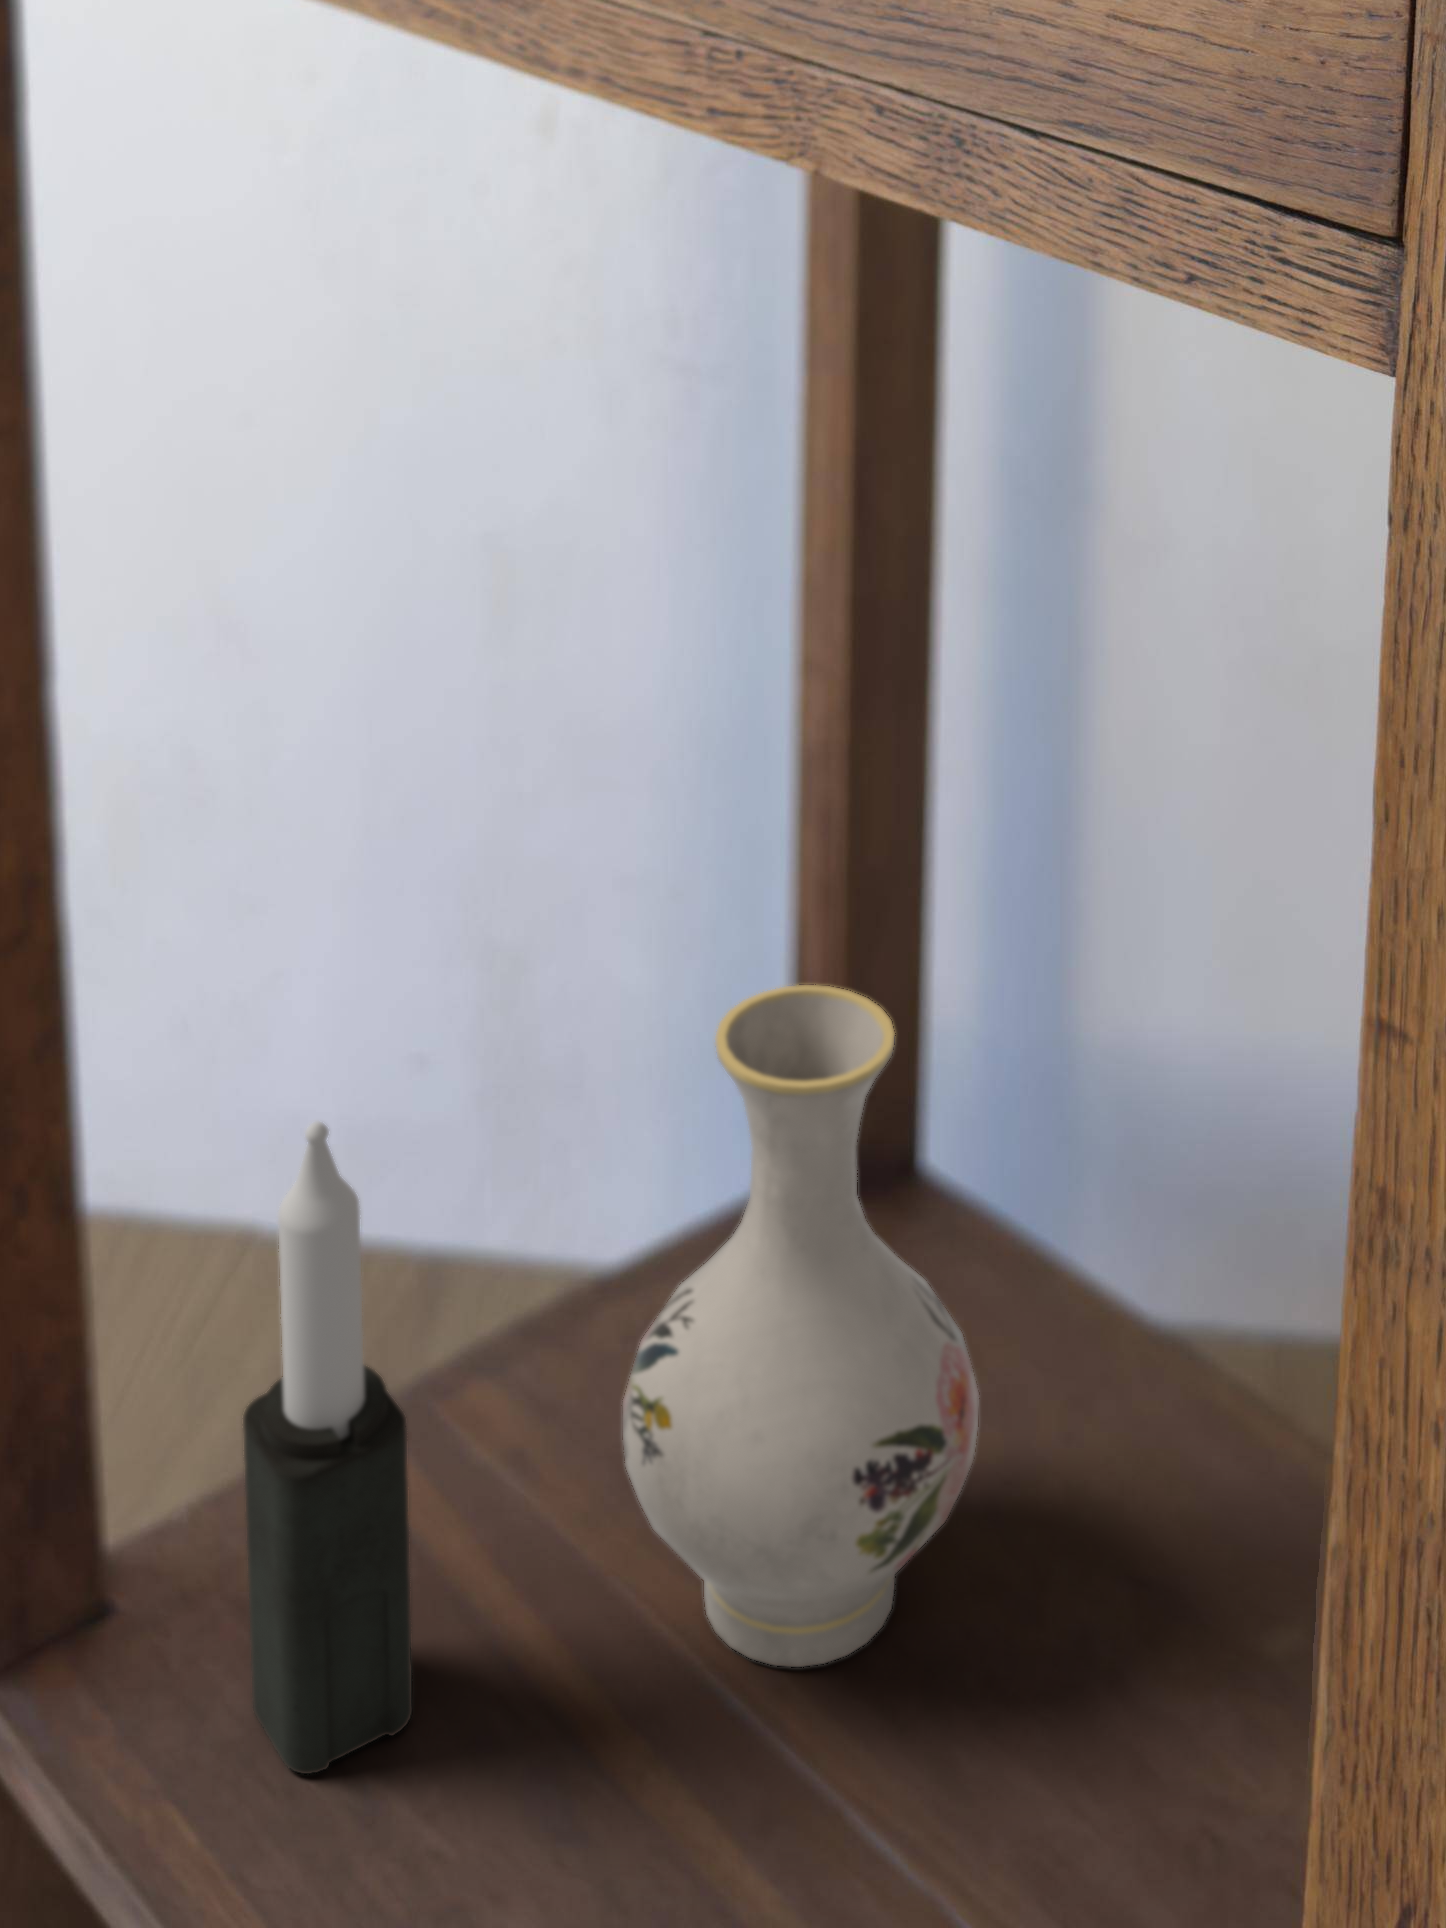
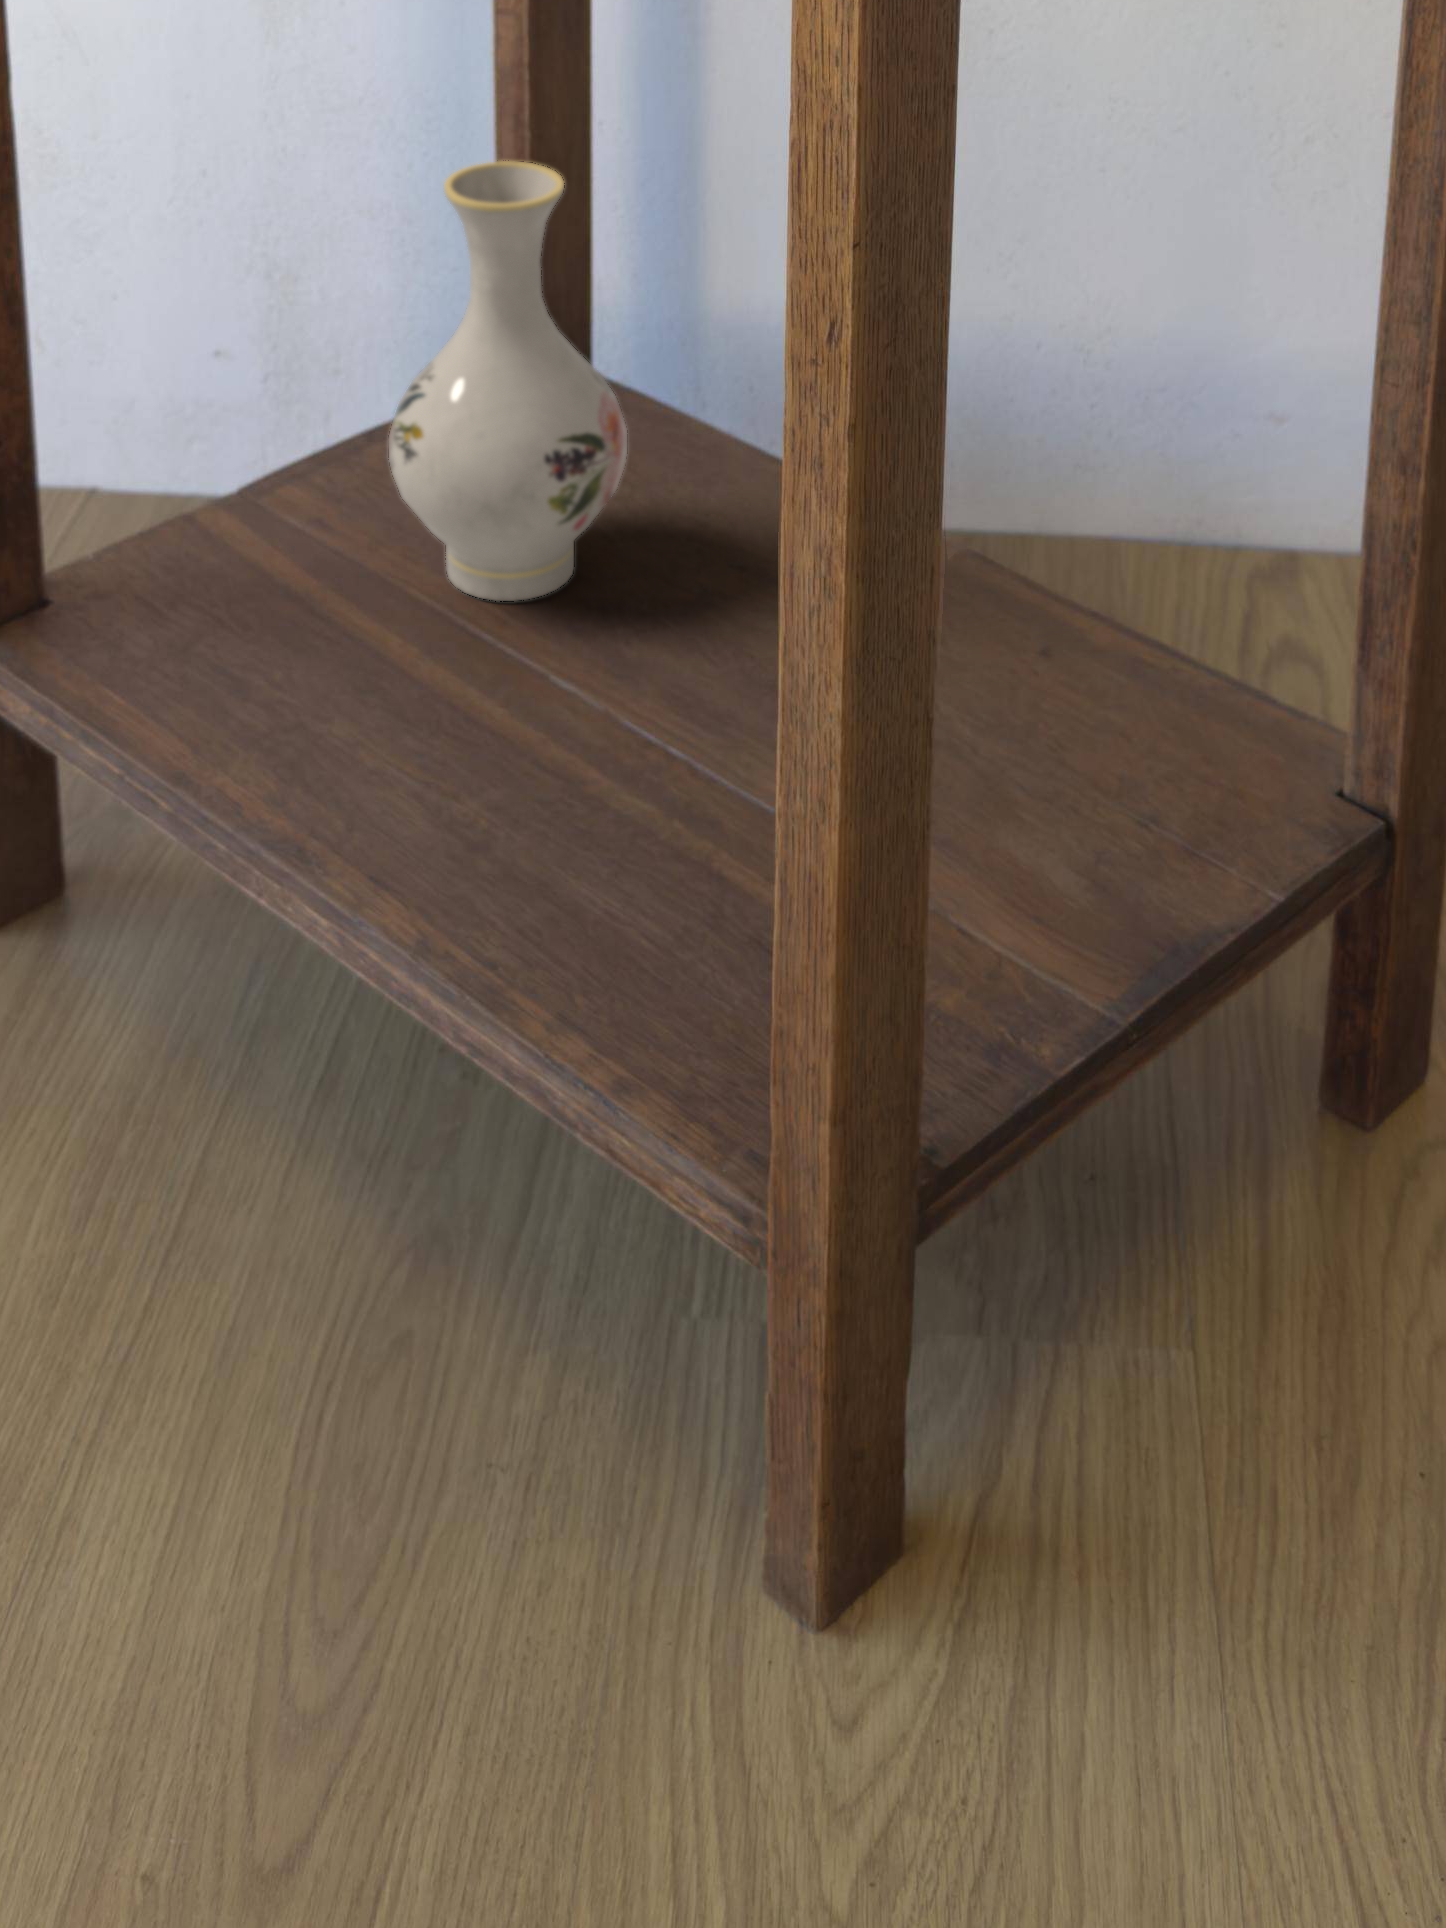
candle: present [243,1122,412,1774] -> none [141,227,259,653]

